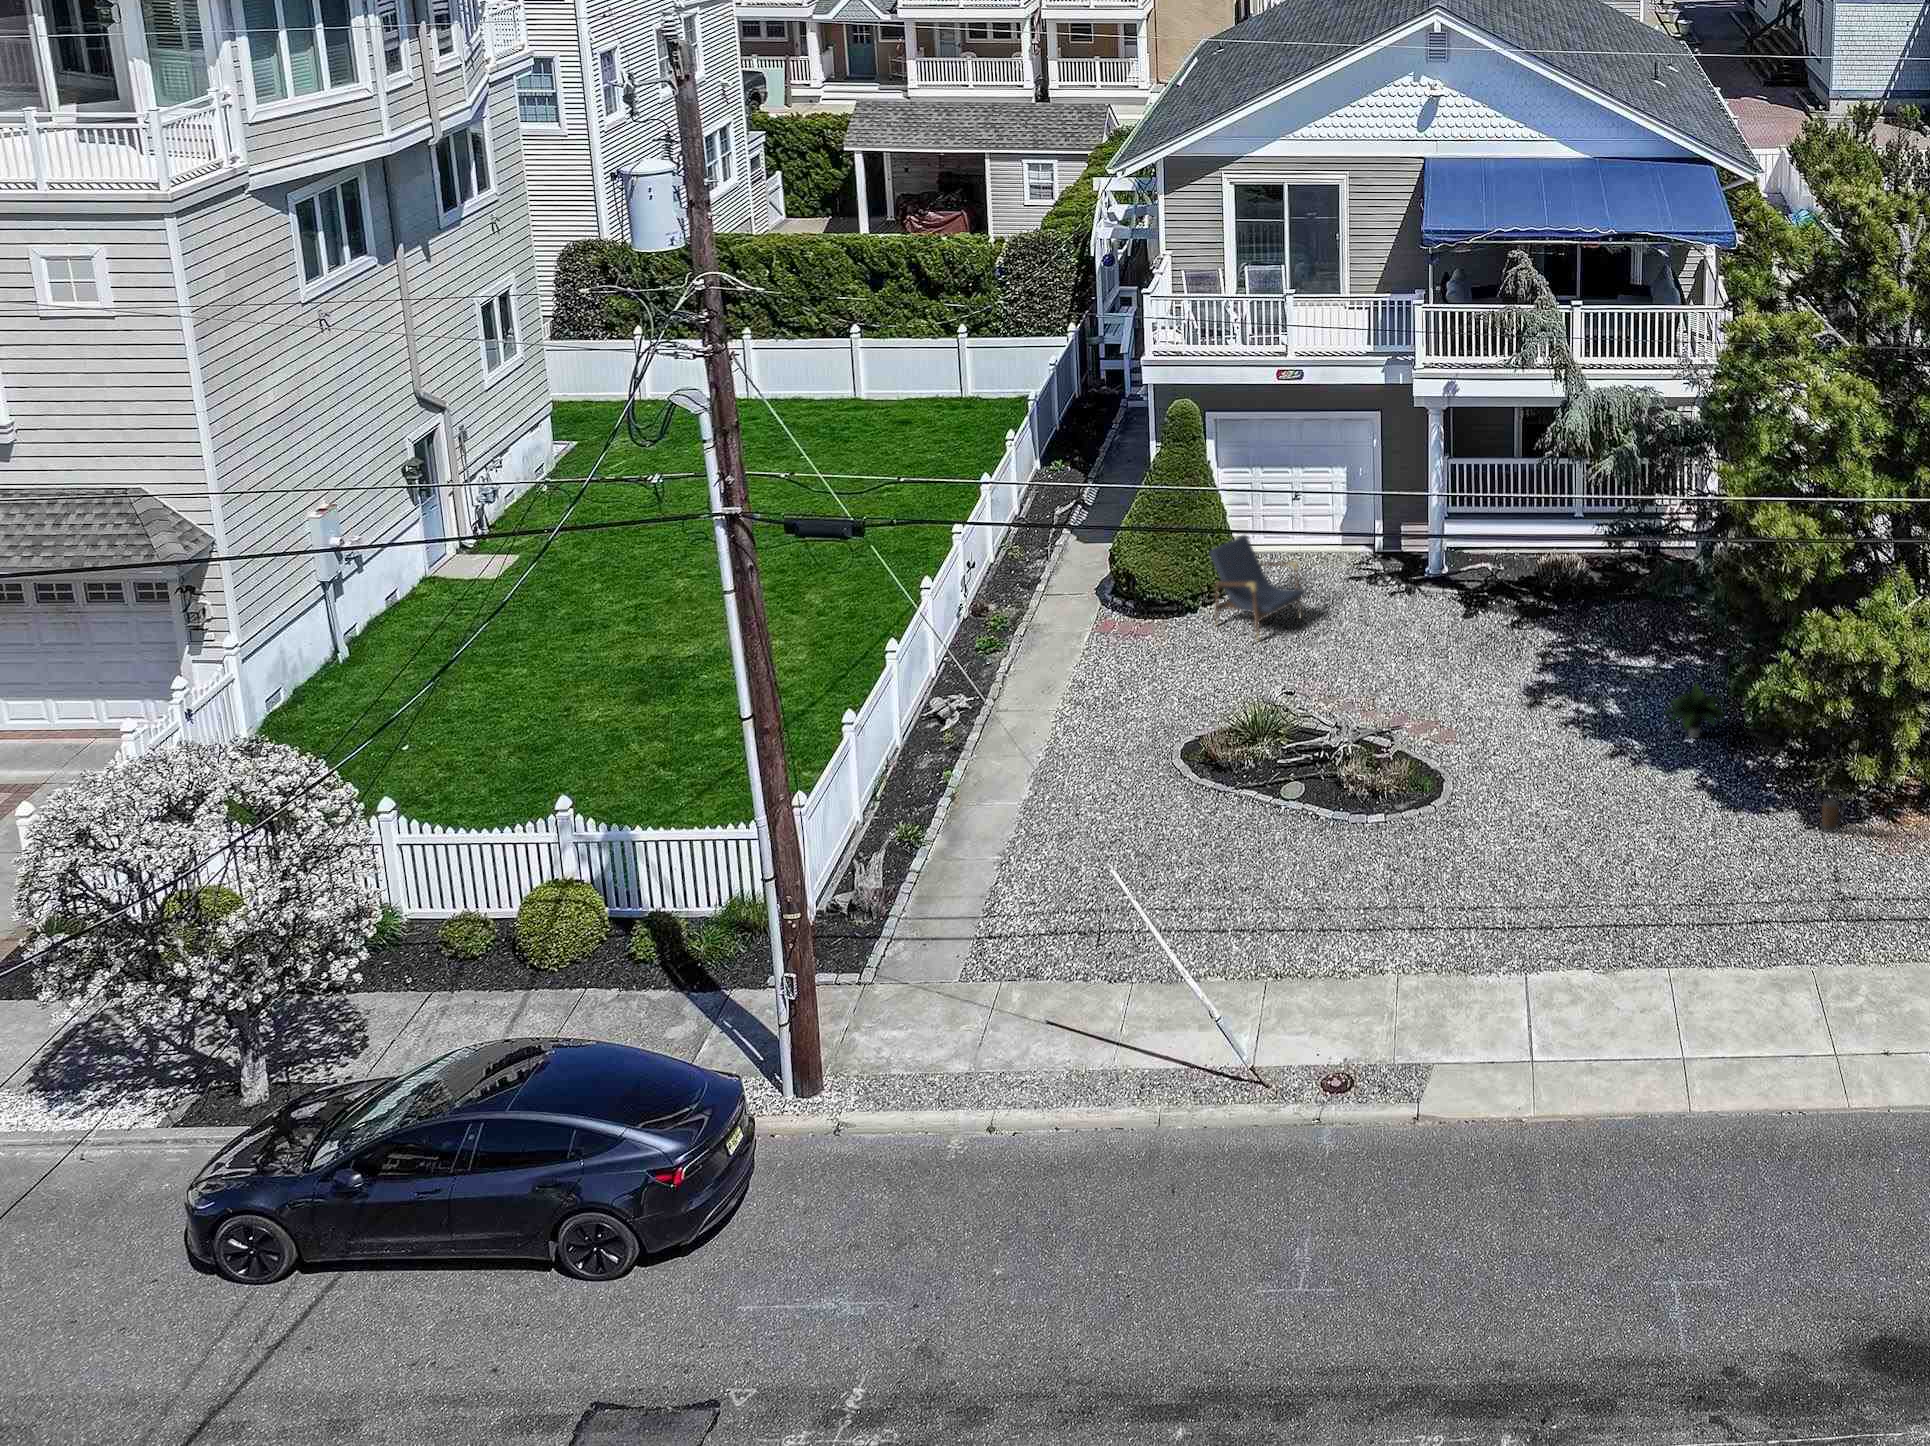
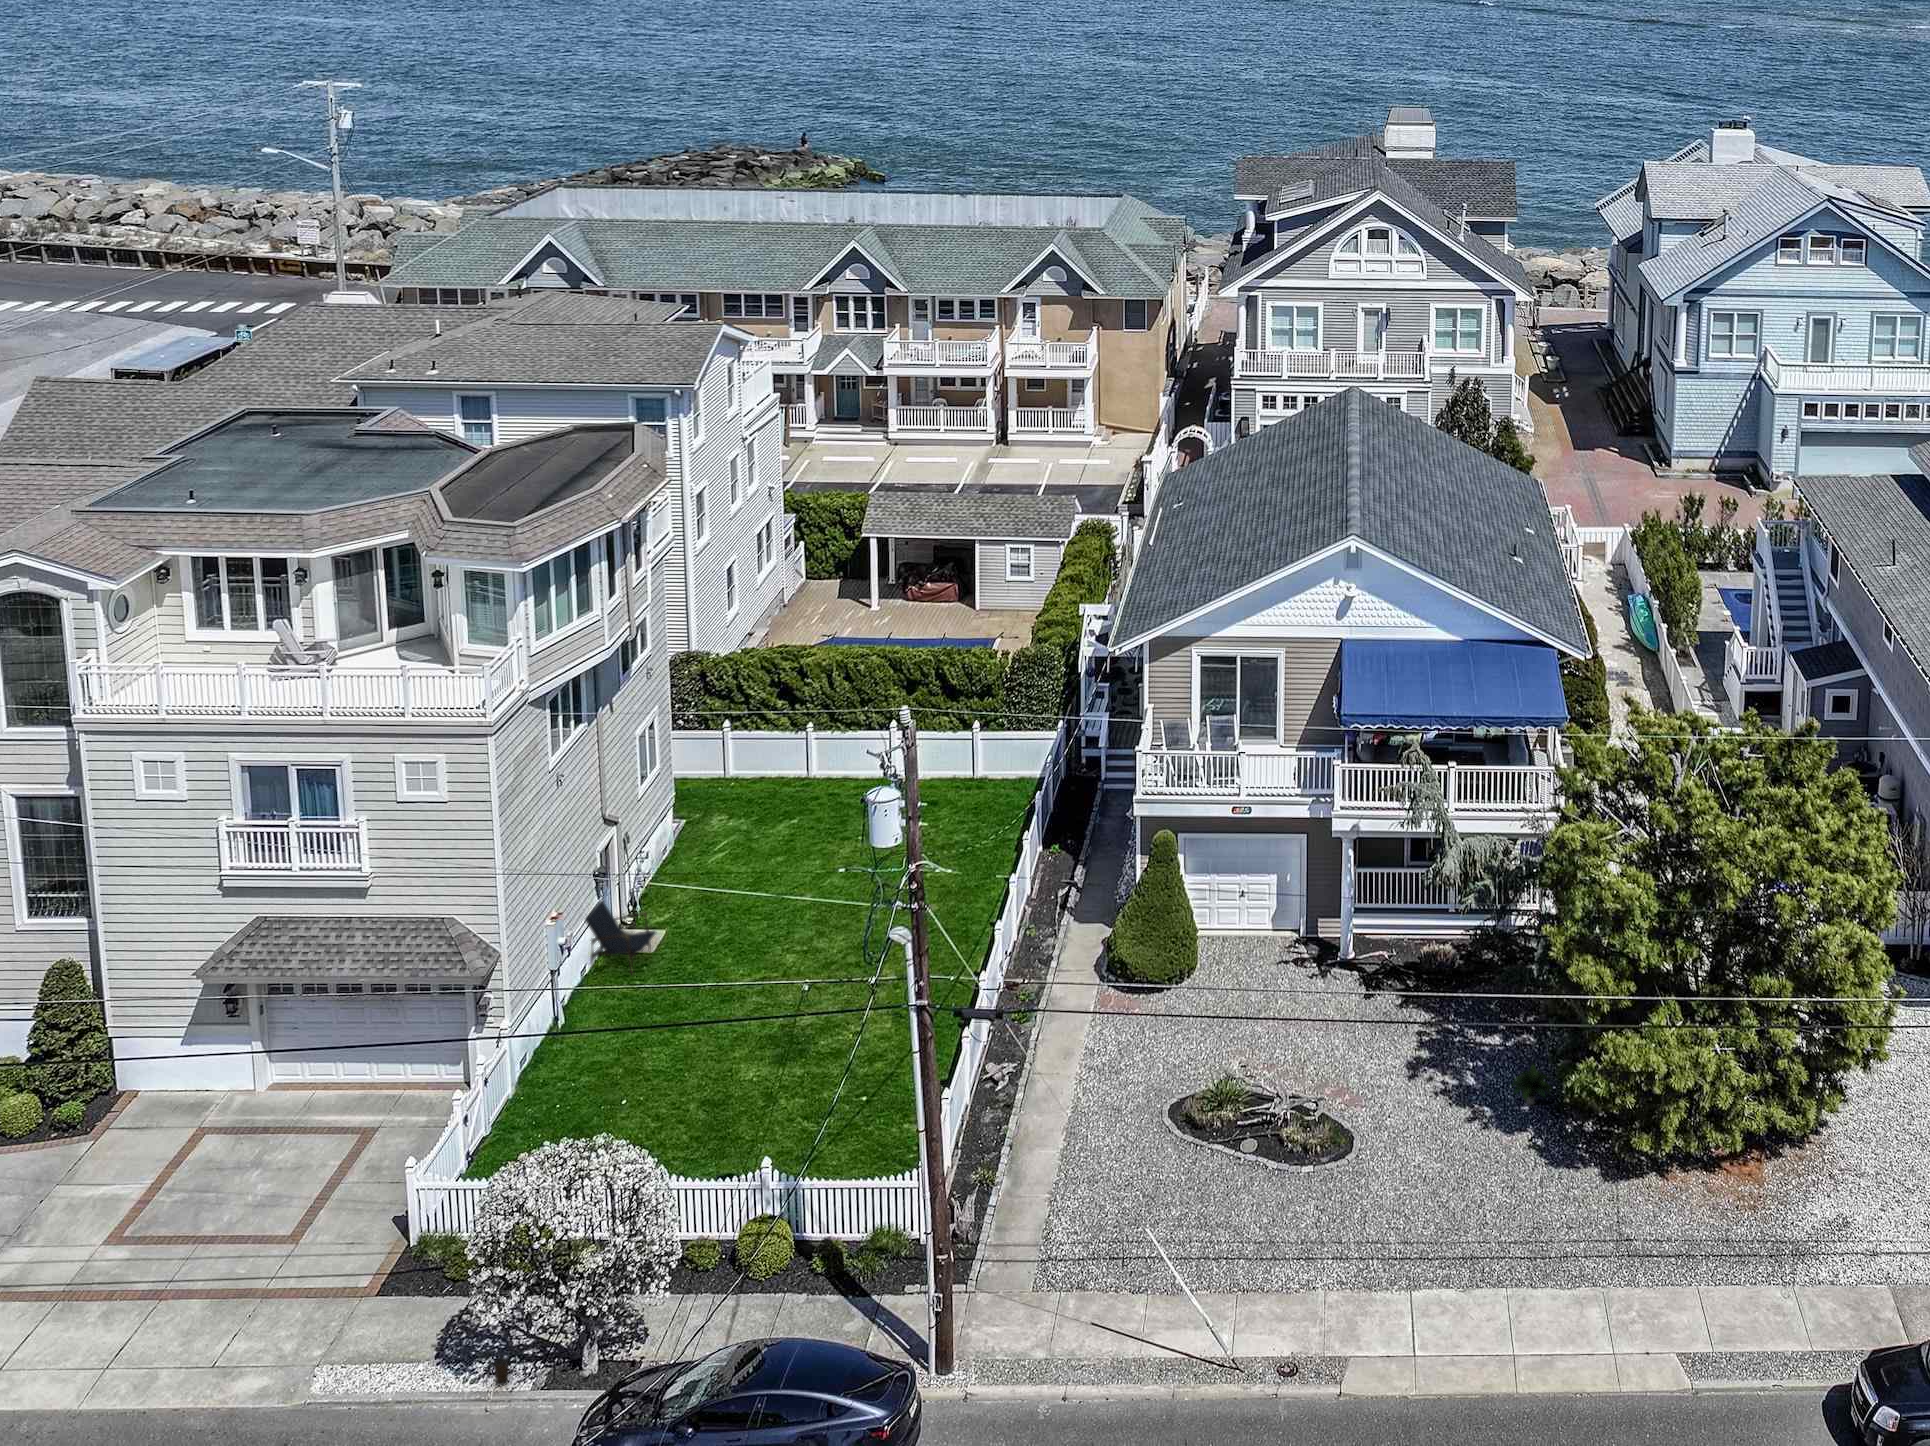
lounge chair: present [1209,535,1305,640] -> present [585,901,656,973]
watering can: present [1817,788,1839,832] -> present [492,1349,510,1386]

